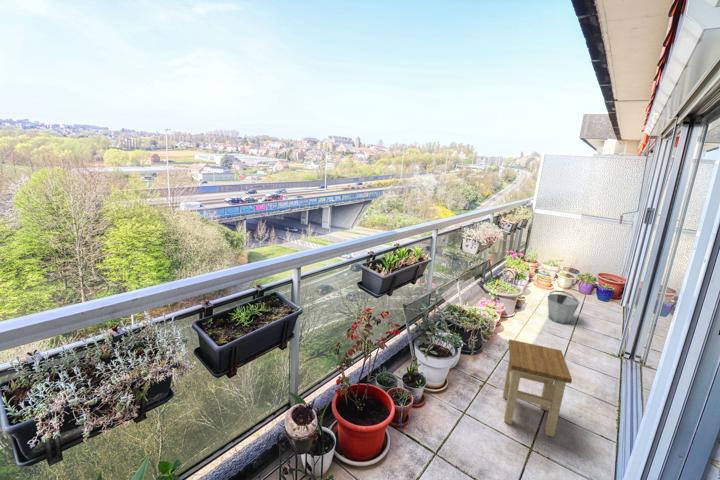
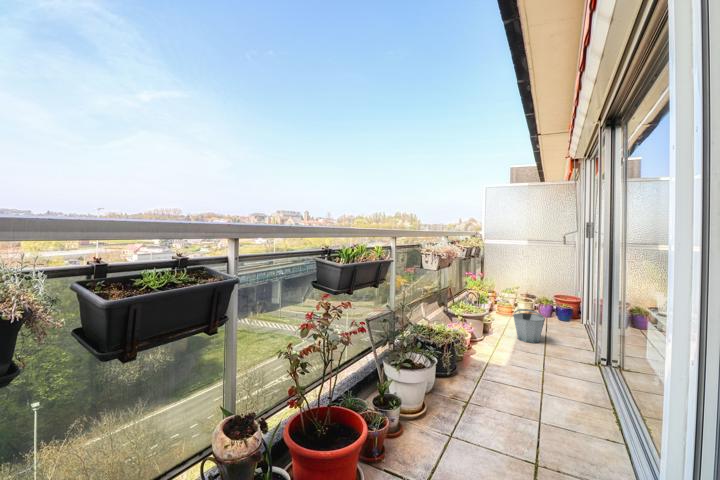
stool: present [503,339,572,437] -> none [487,341,565,449]

